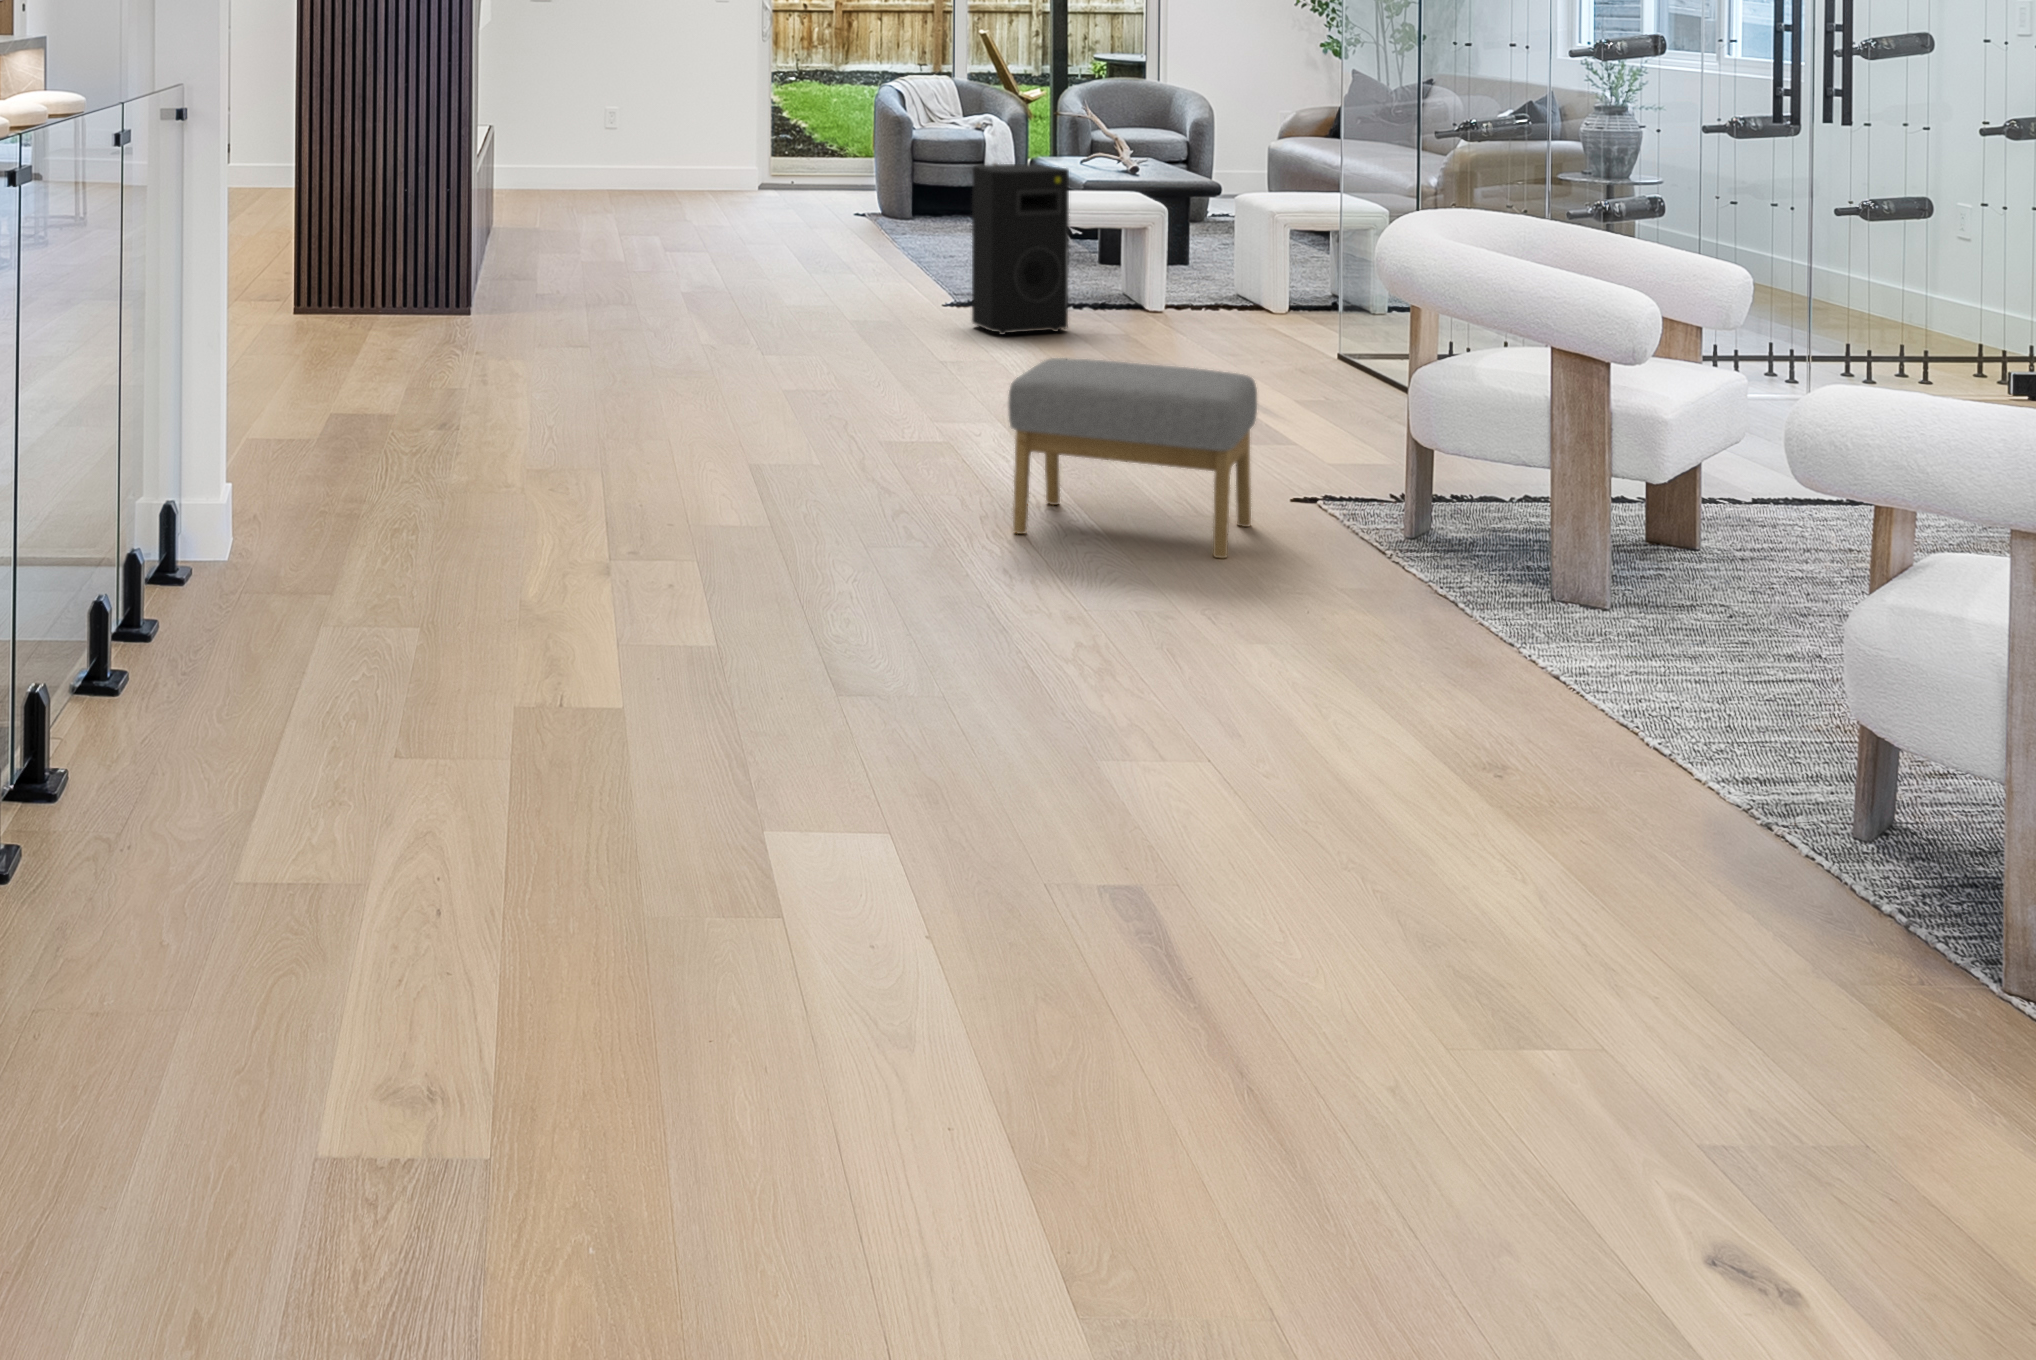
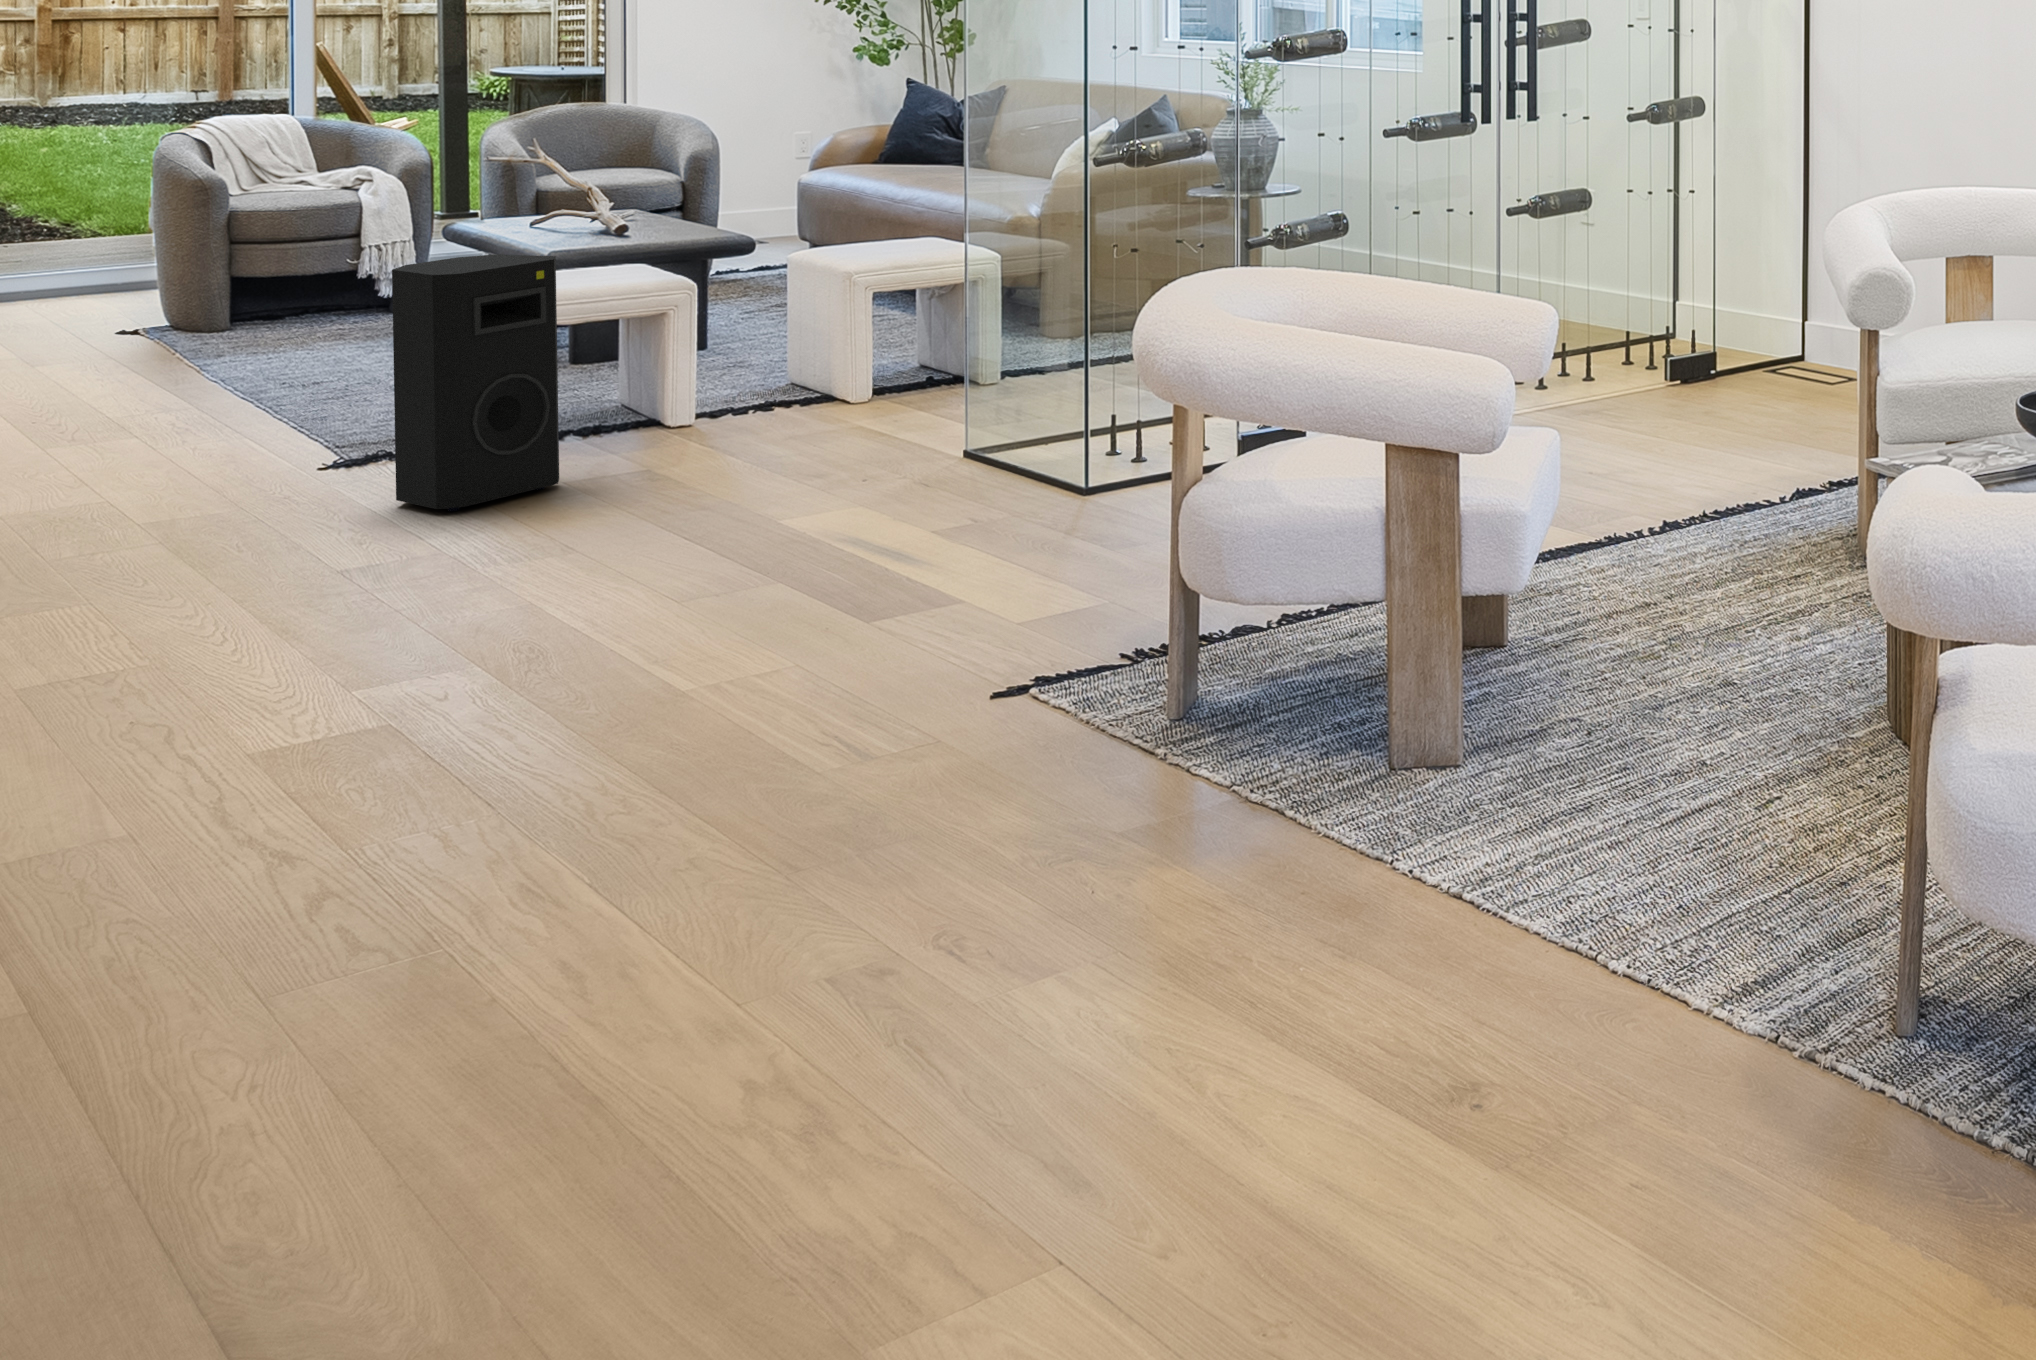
footstool: present [1008,358,1257,558] -> none [605,554,982,874]

